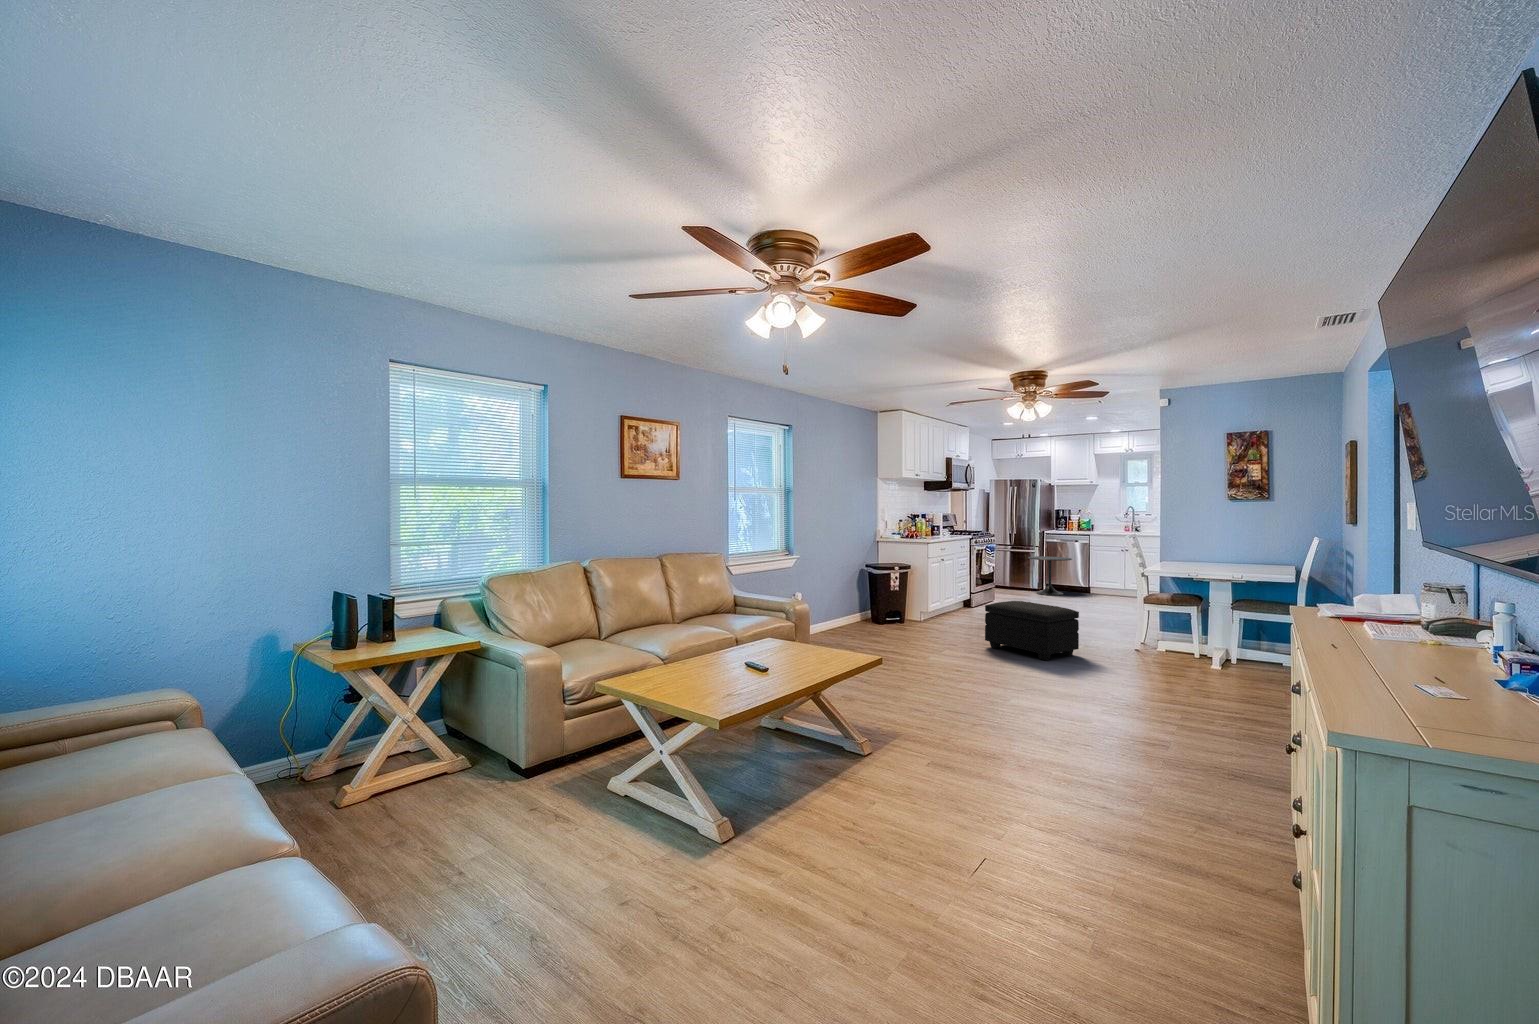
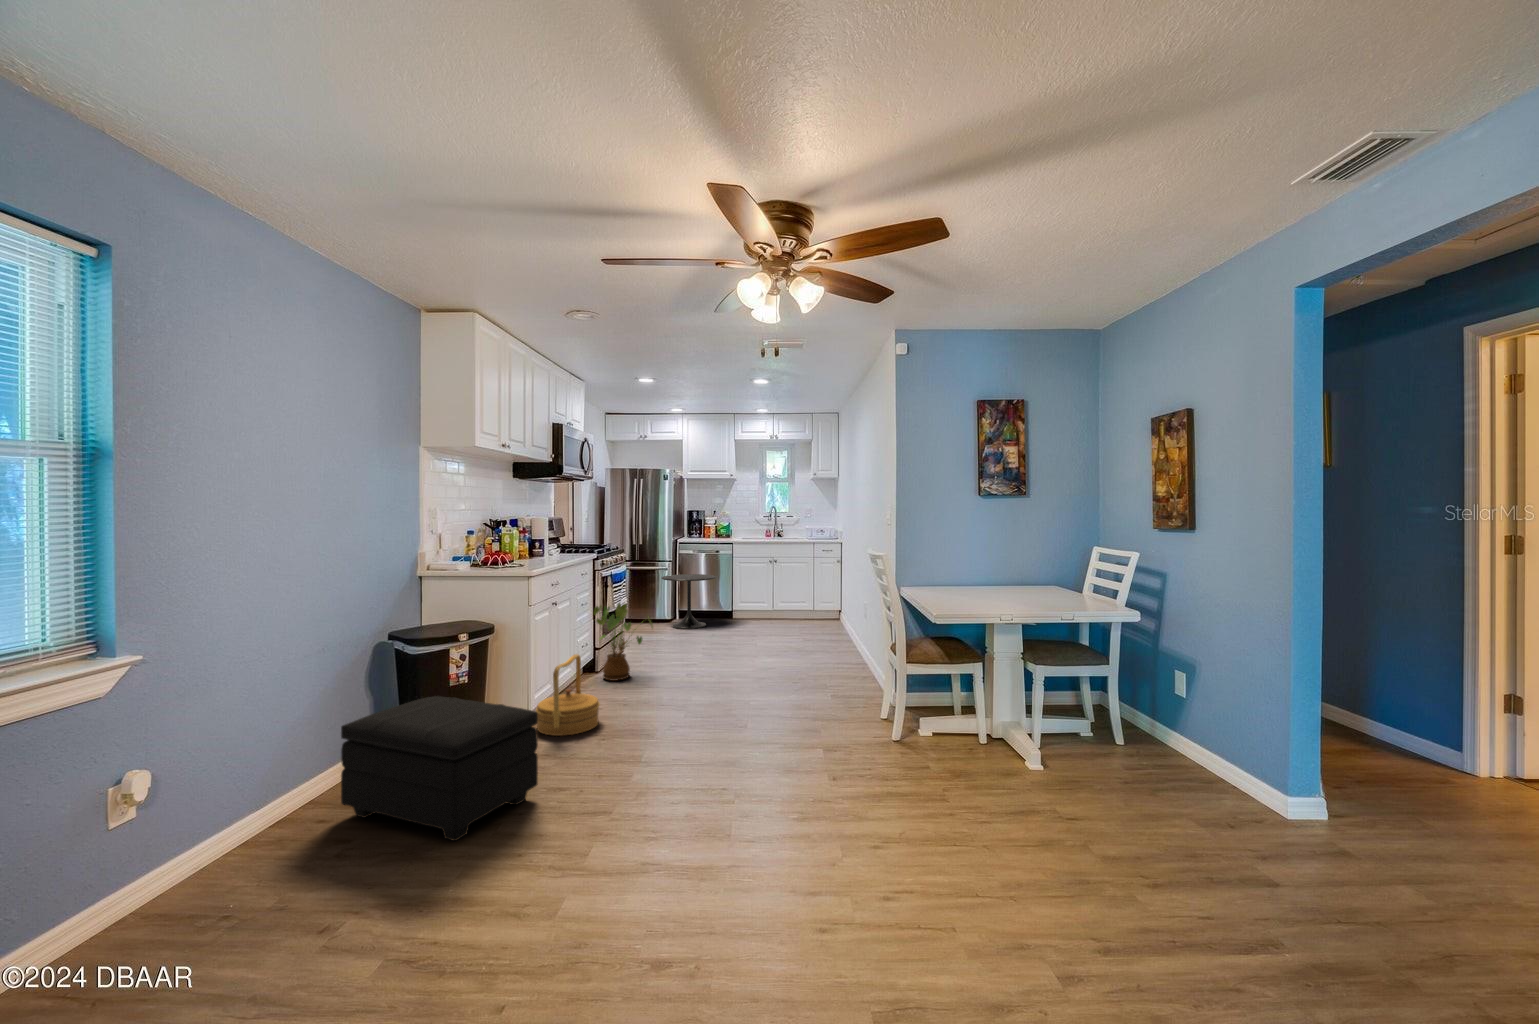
house plant: none [968,566,1007,612] -> present [594,603,653,681]
woven basket: none [931,587,964,626] -> present [536,654,600,736]
footstool: present [985,601,1079,660] -> present [341,696,538,841]

